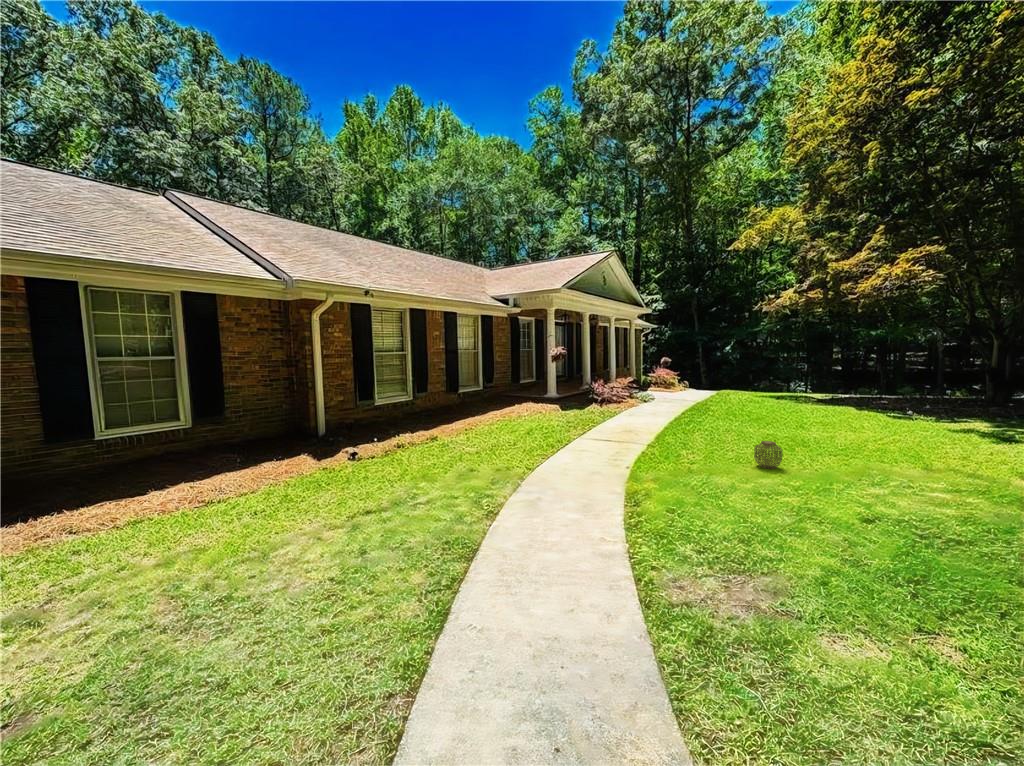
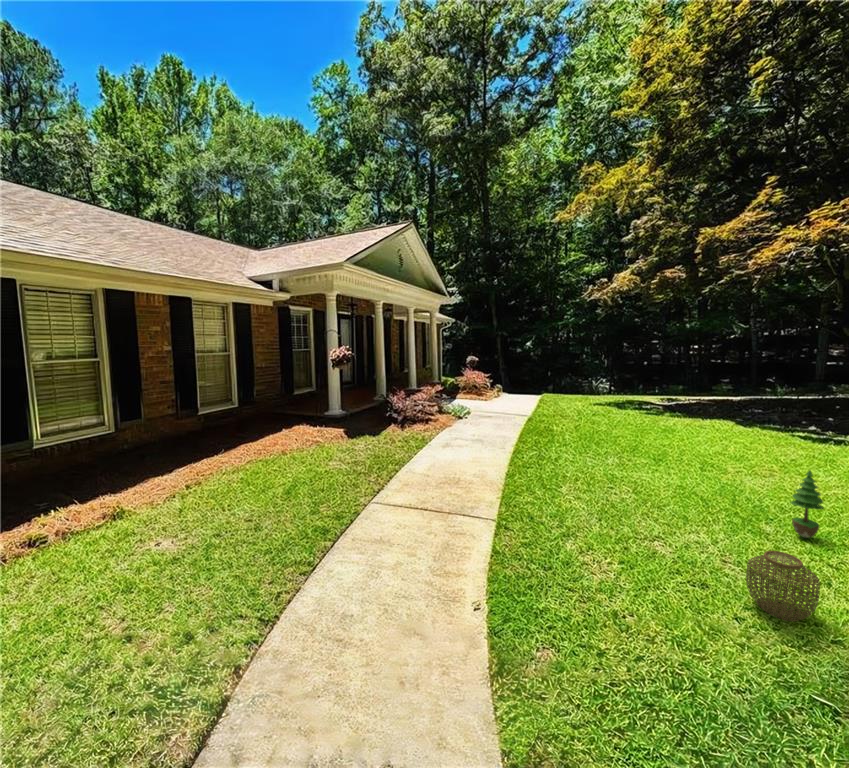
potted tree: none [815,416,832,455] -> present [791,471,824,538]

